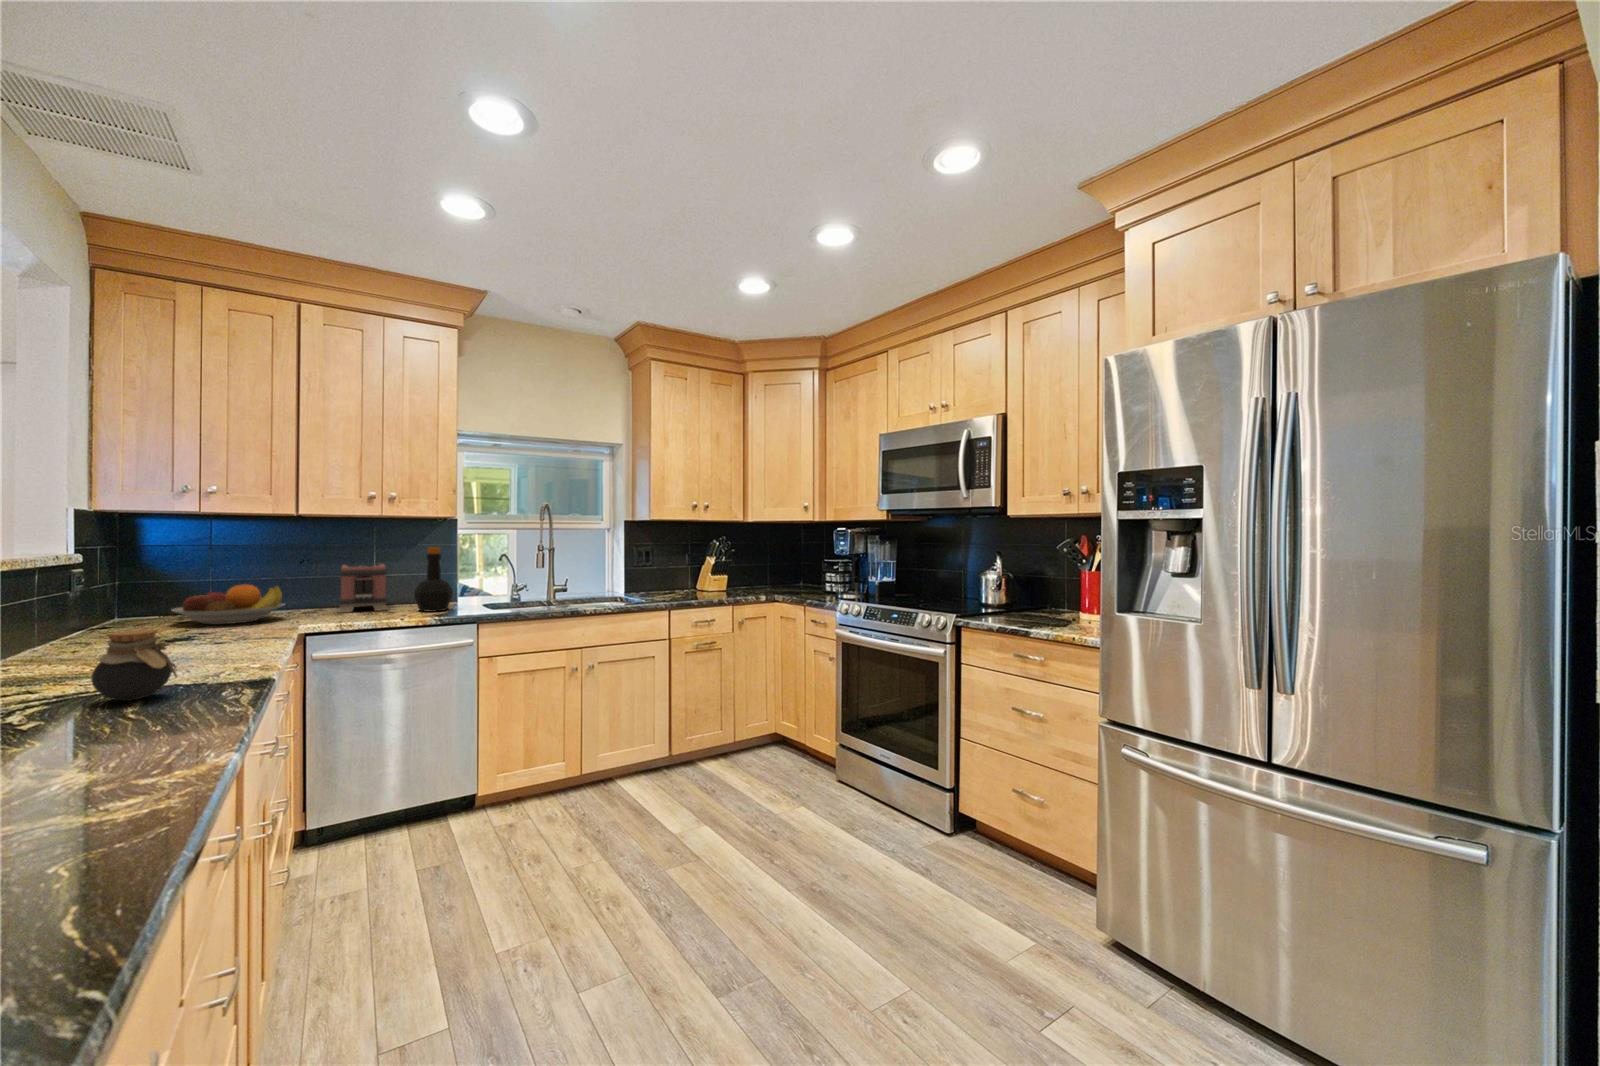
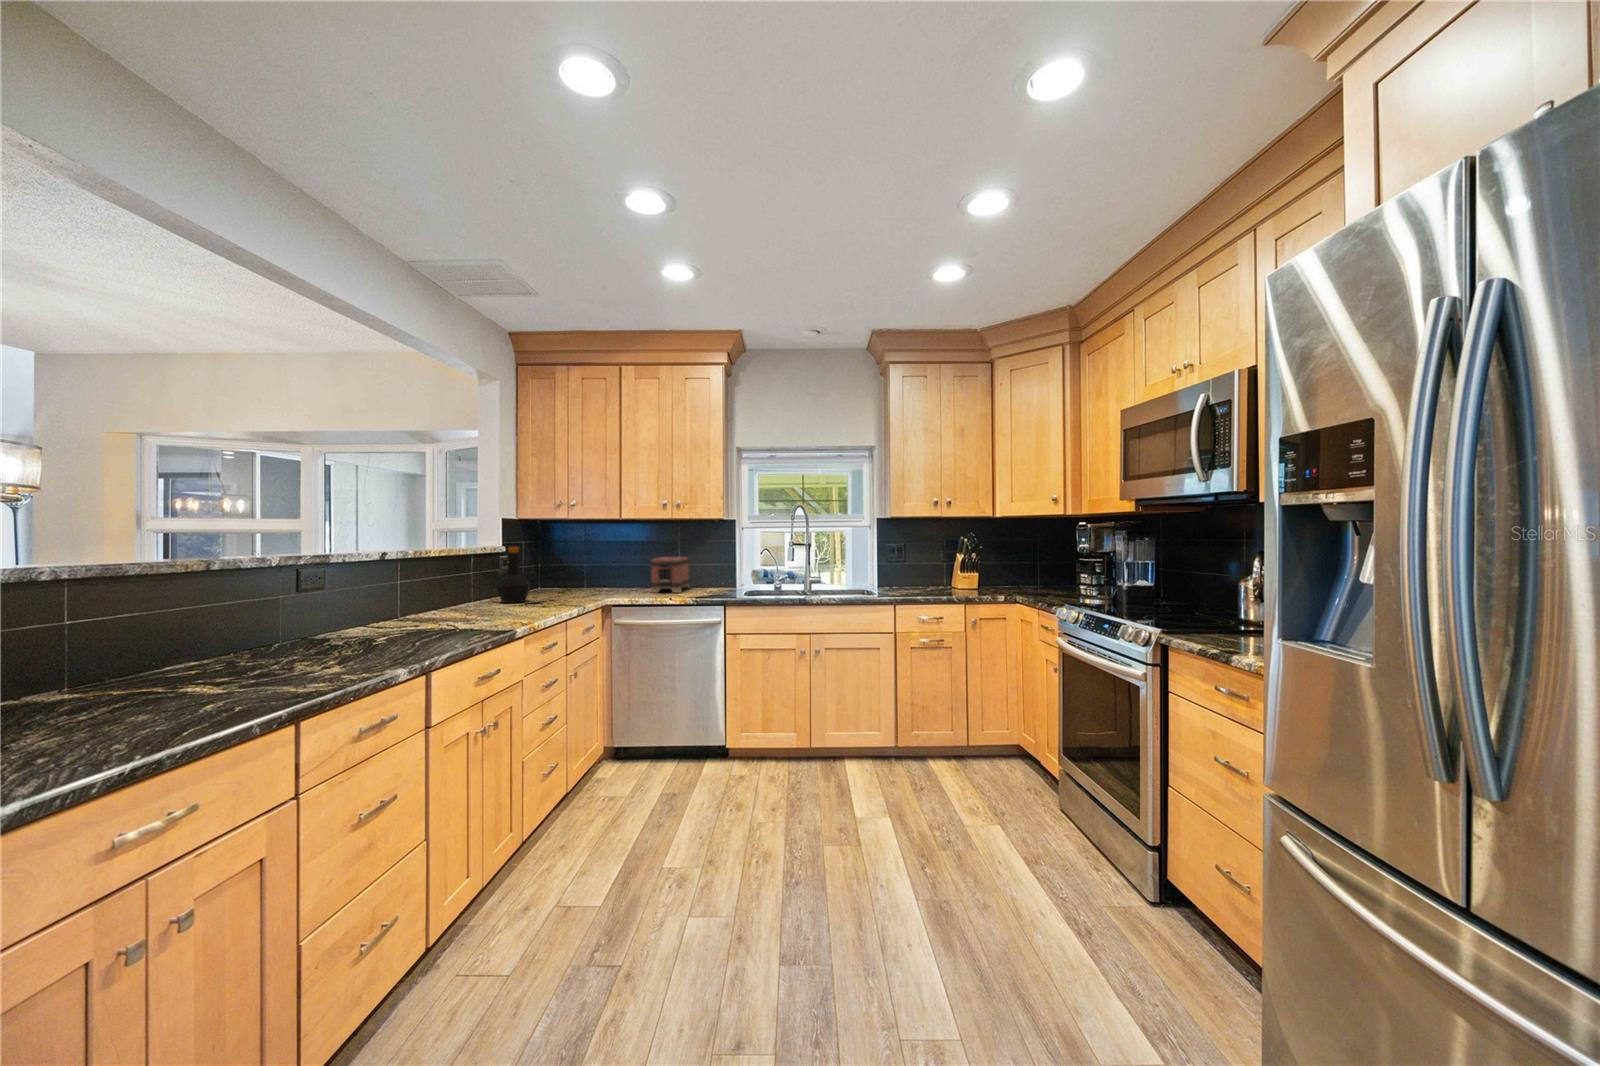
bottle: present [414,547,453,612] -> present [497,547,530,603]
fruit bowl: present [171,584,285,624] -> none [553,570,615,597]
jar: present [91,630,178,701] -> none [425,596,464,639]

